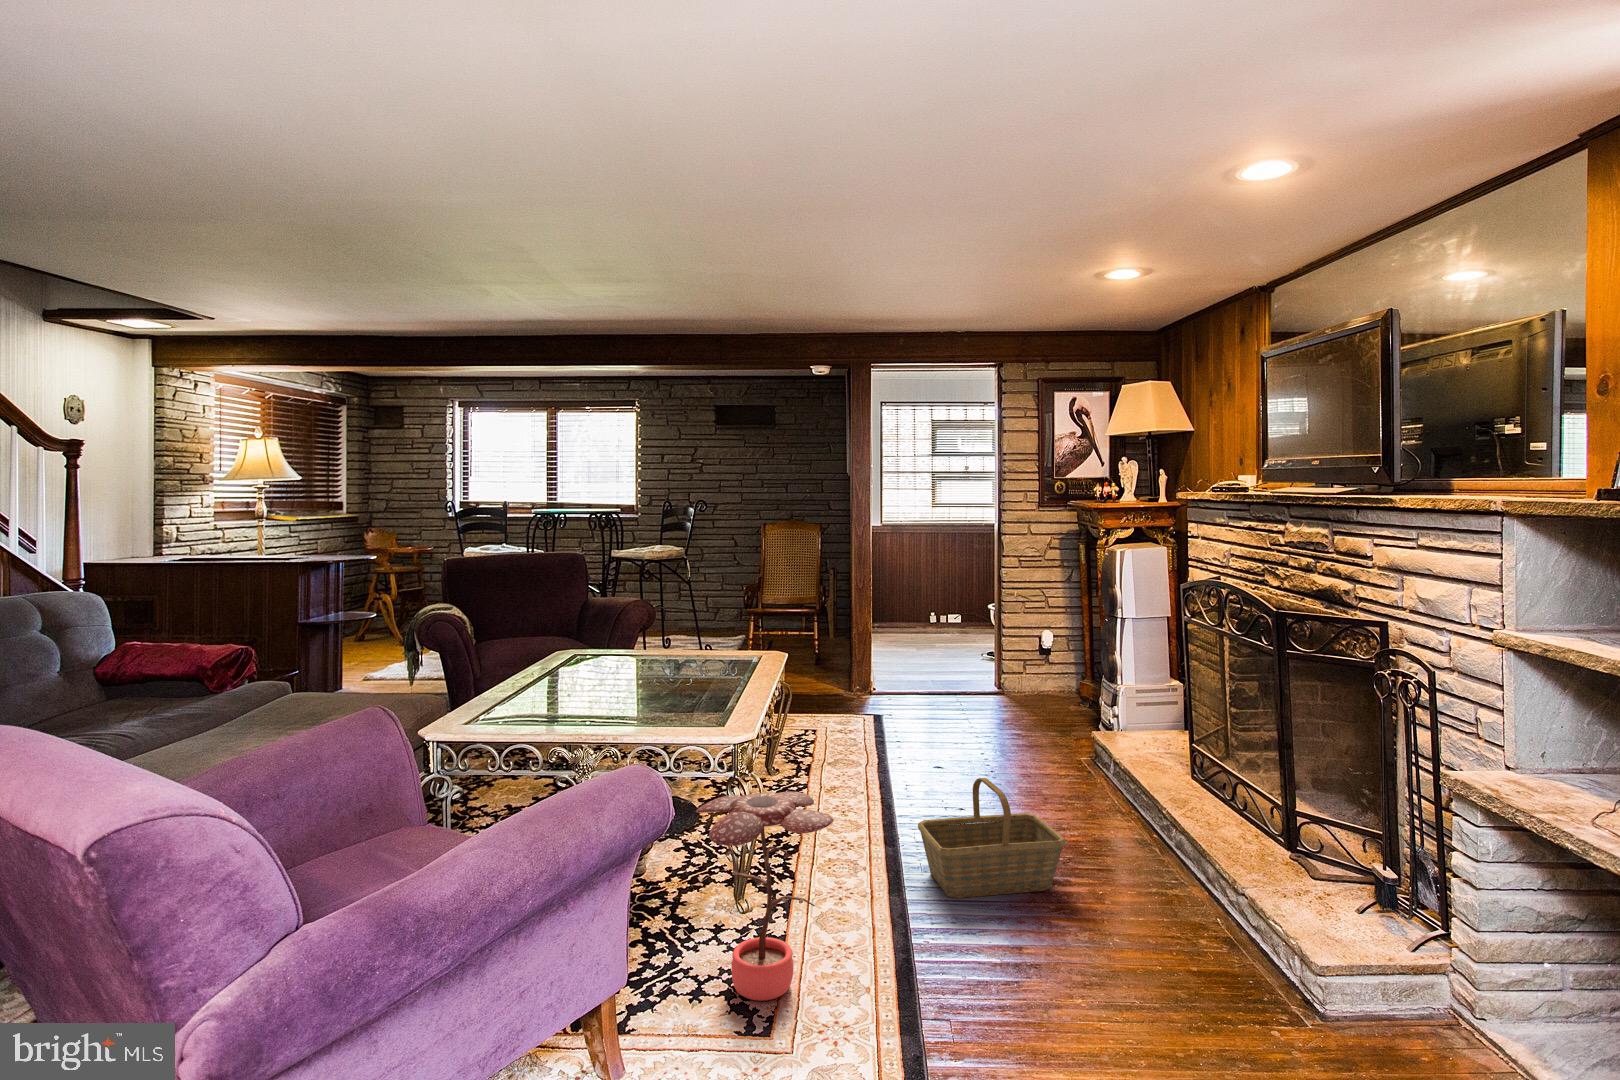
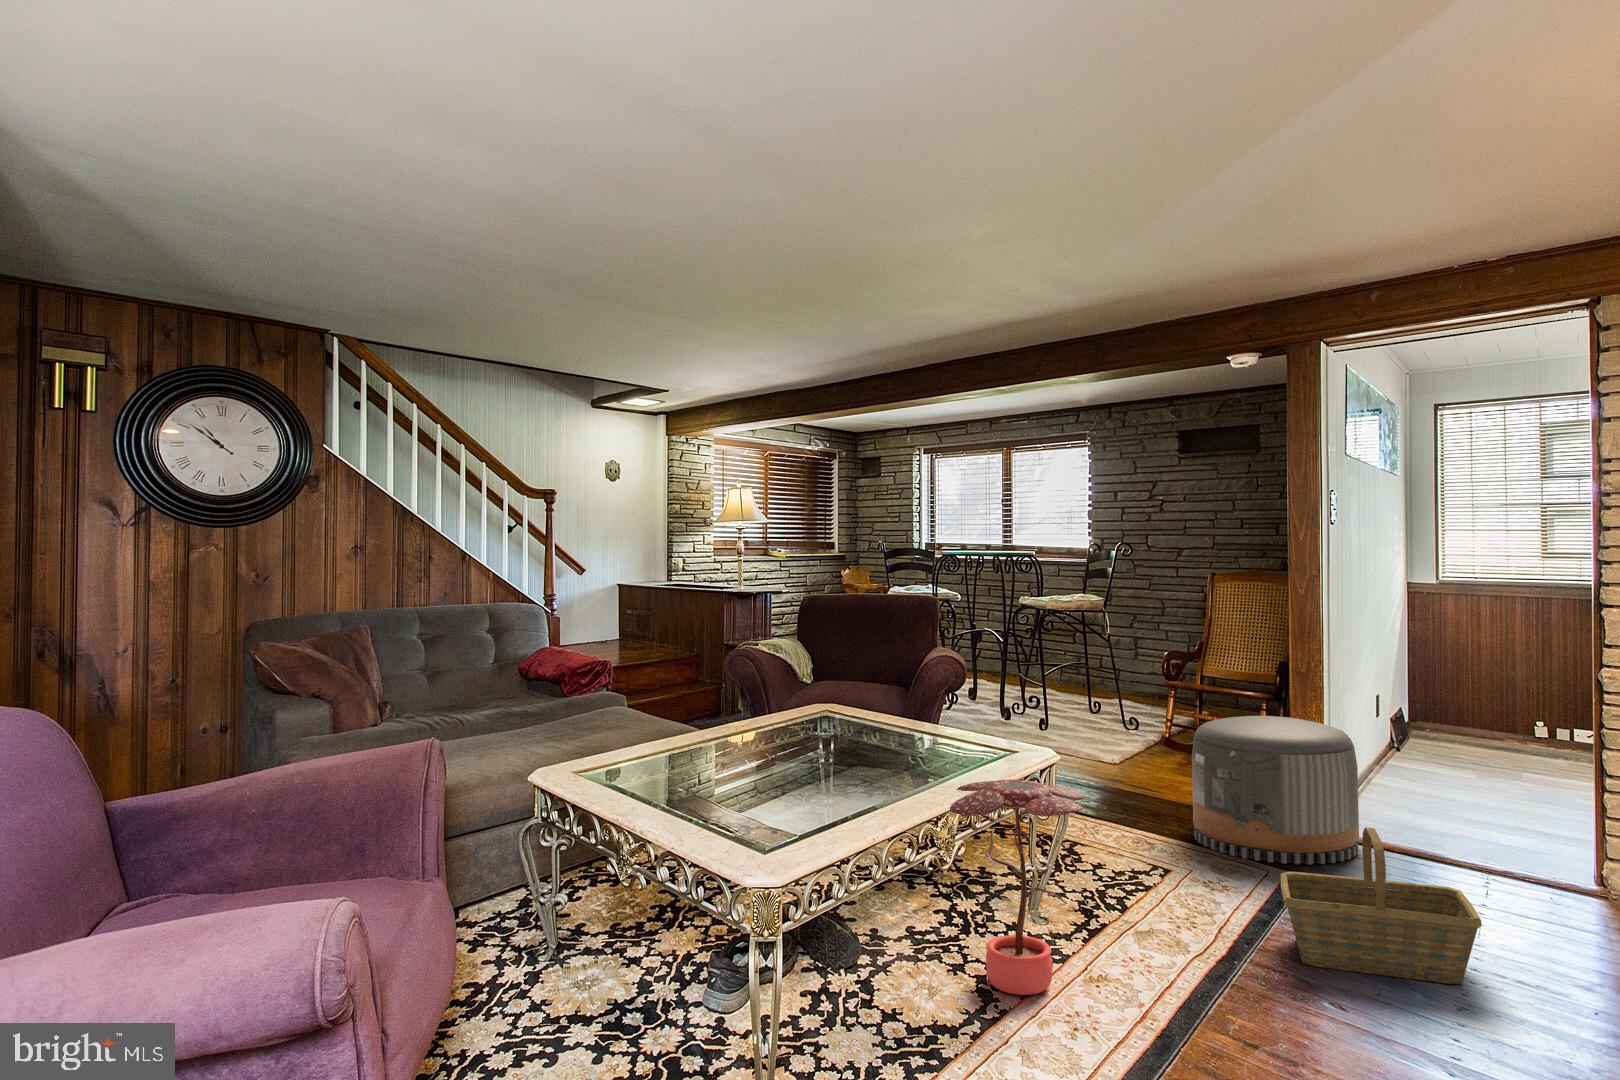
pouf: none [796,677,919,801] -> present [1192,716,1359,864]

